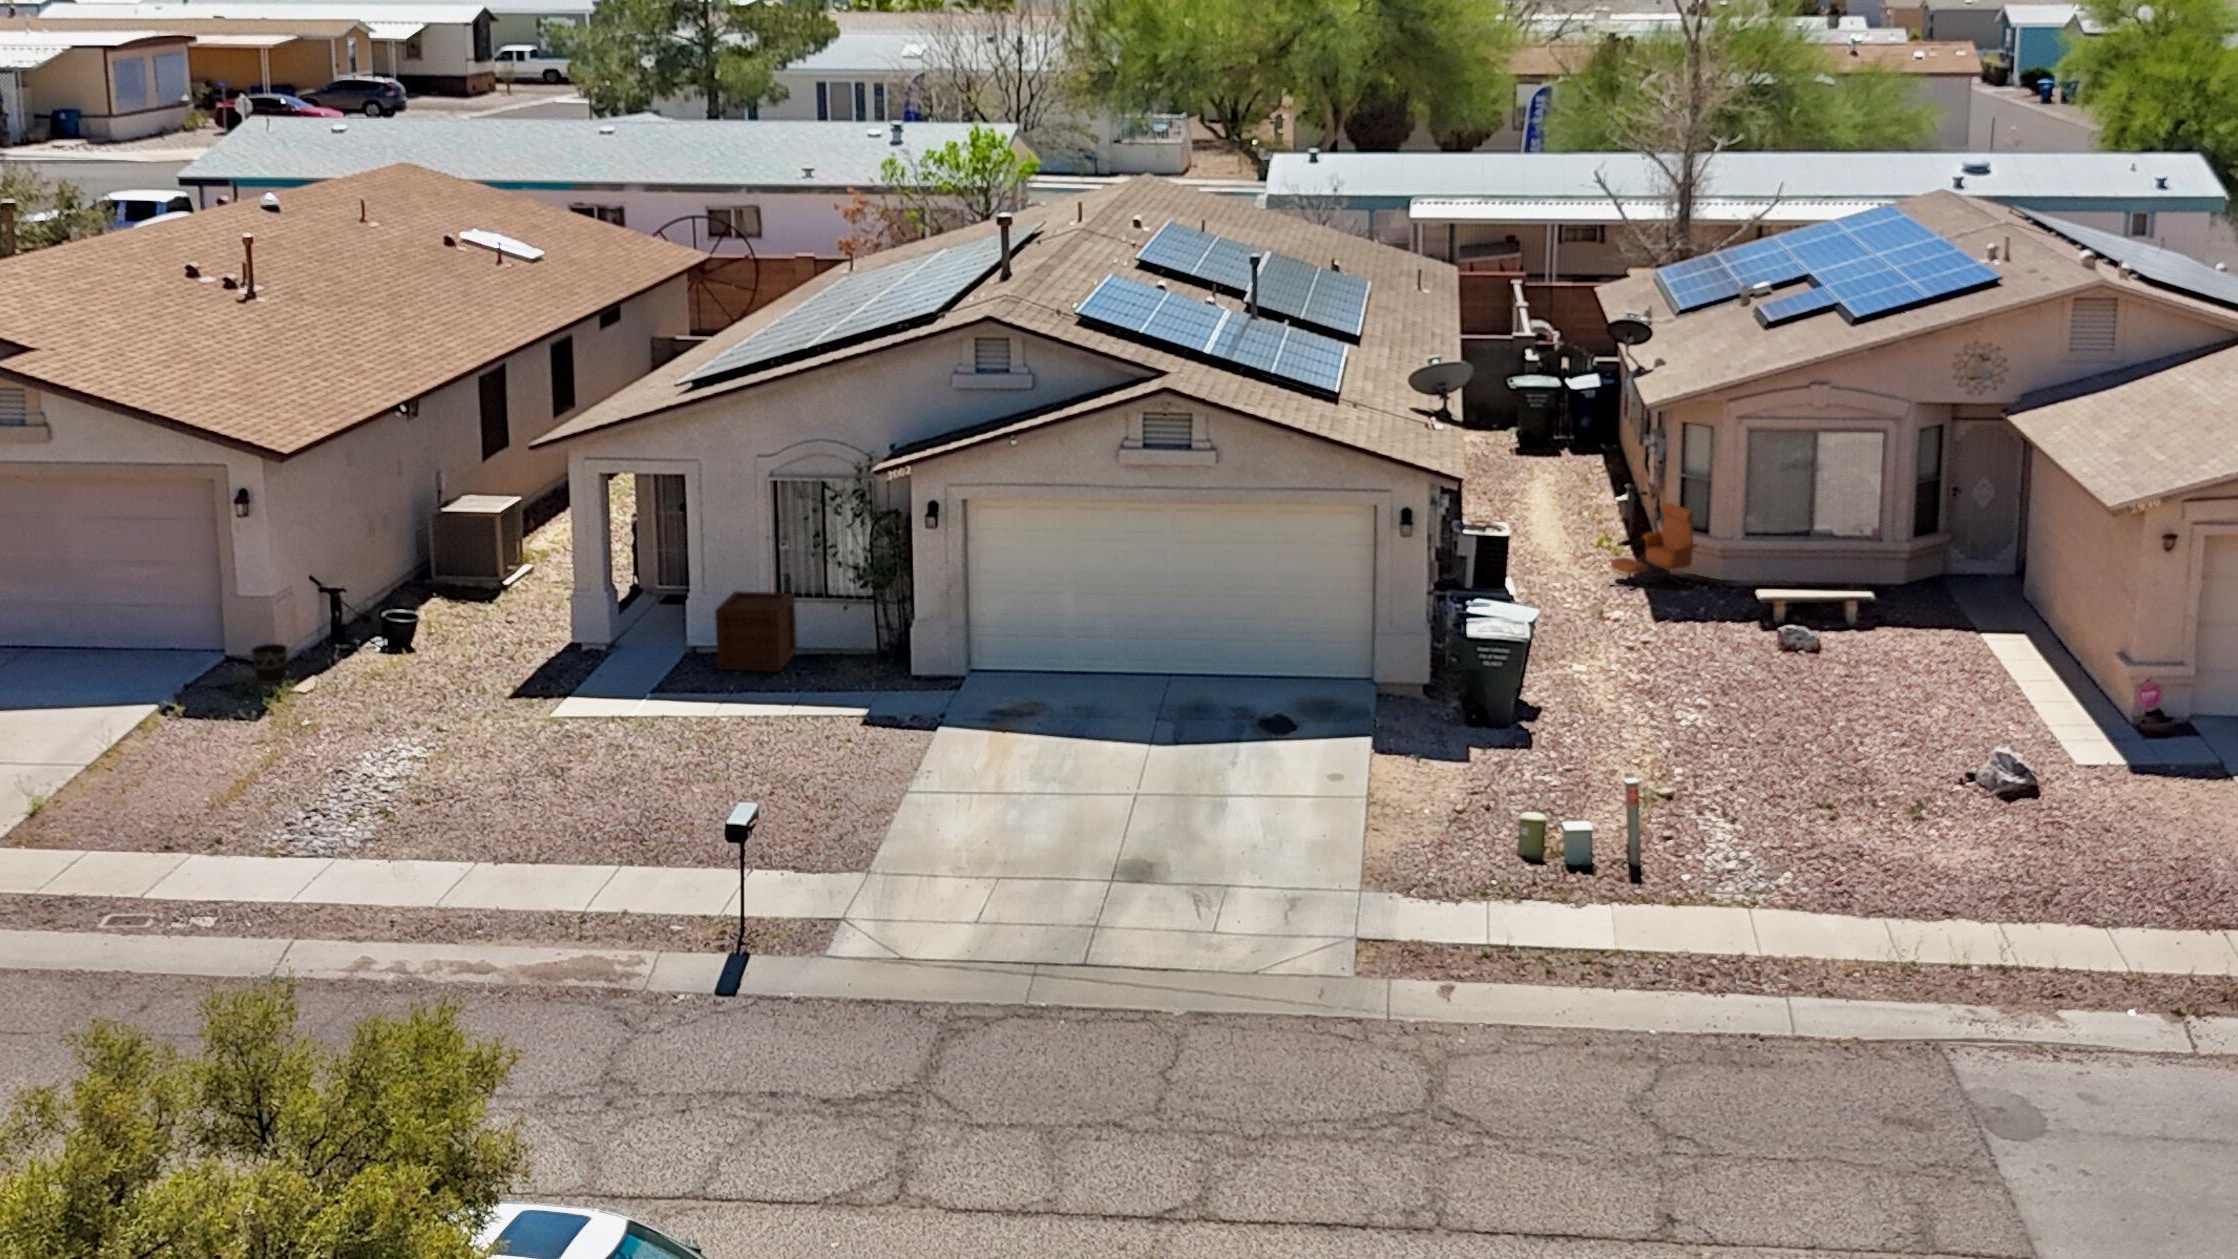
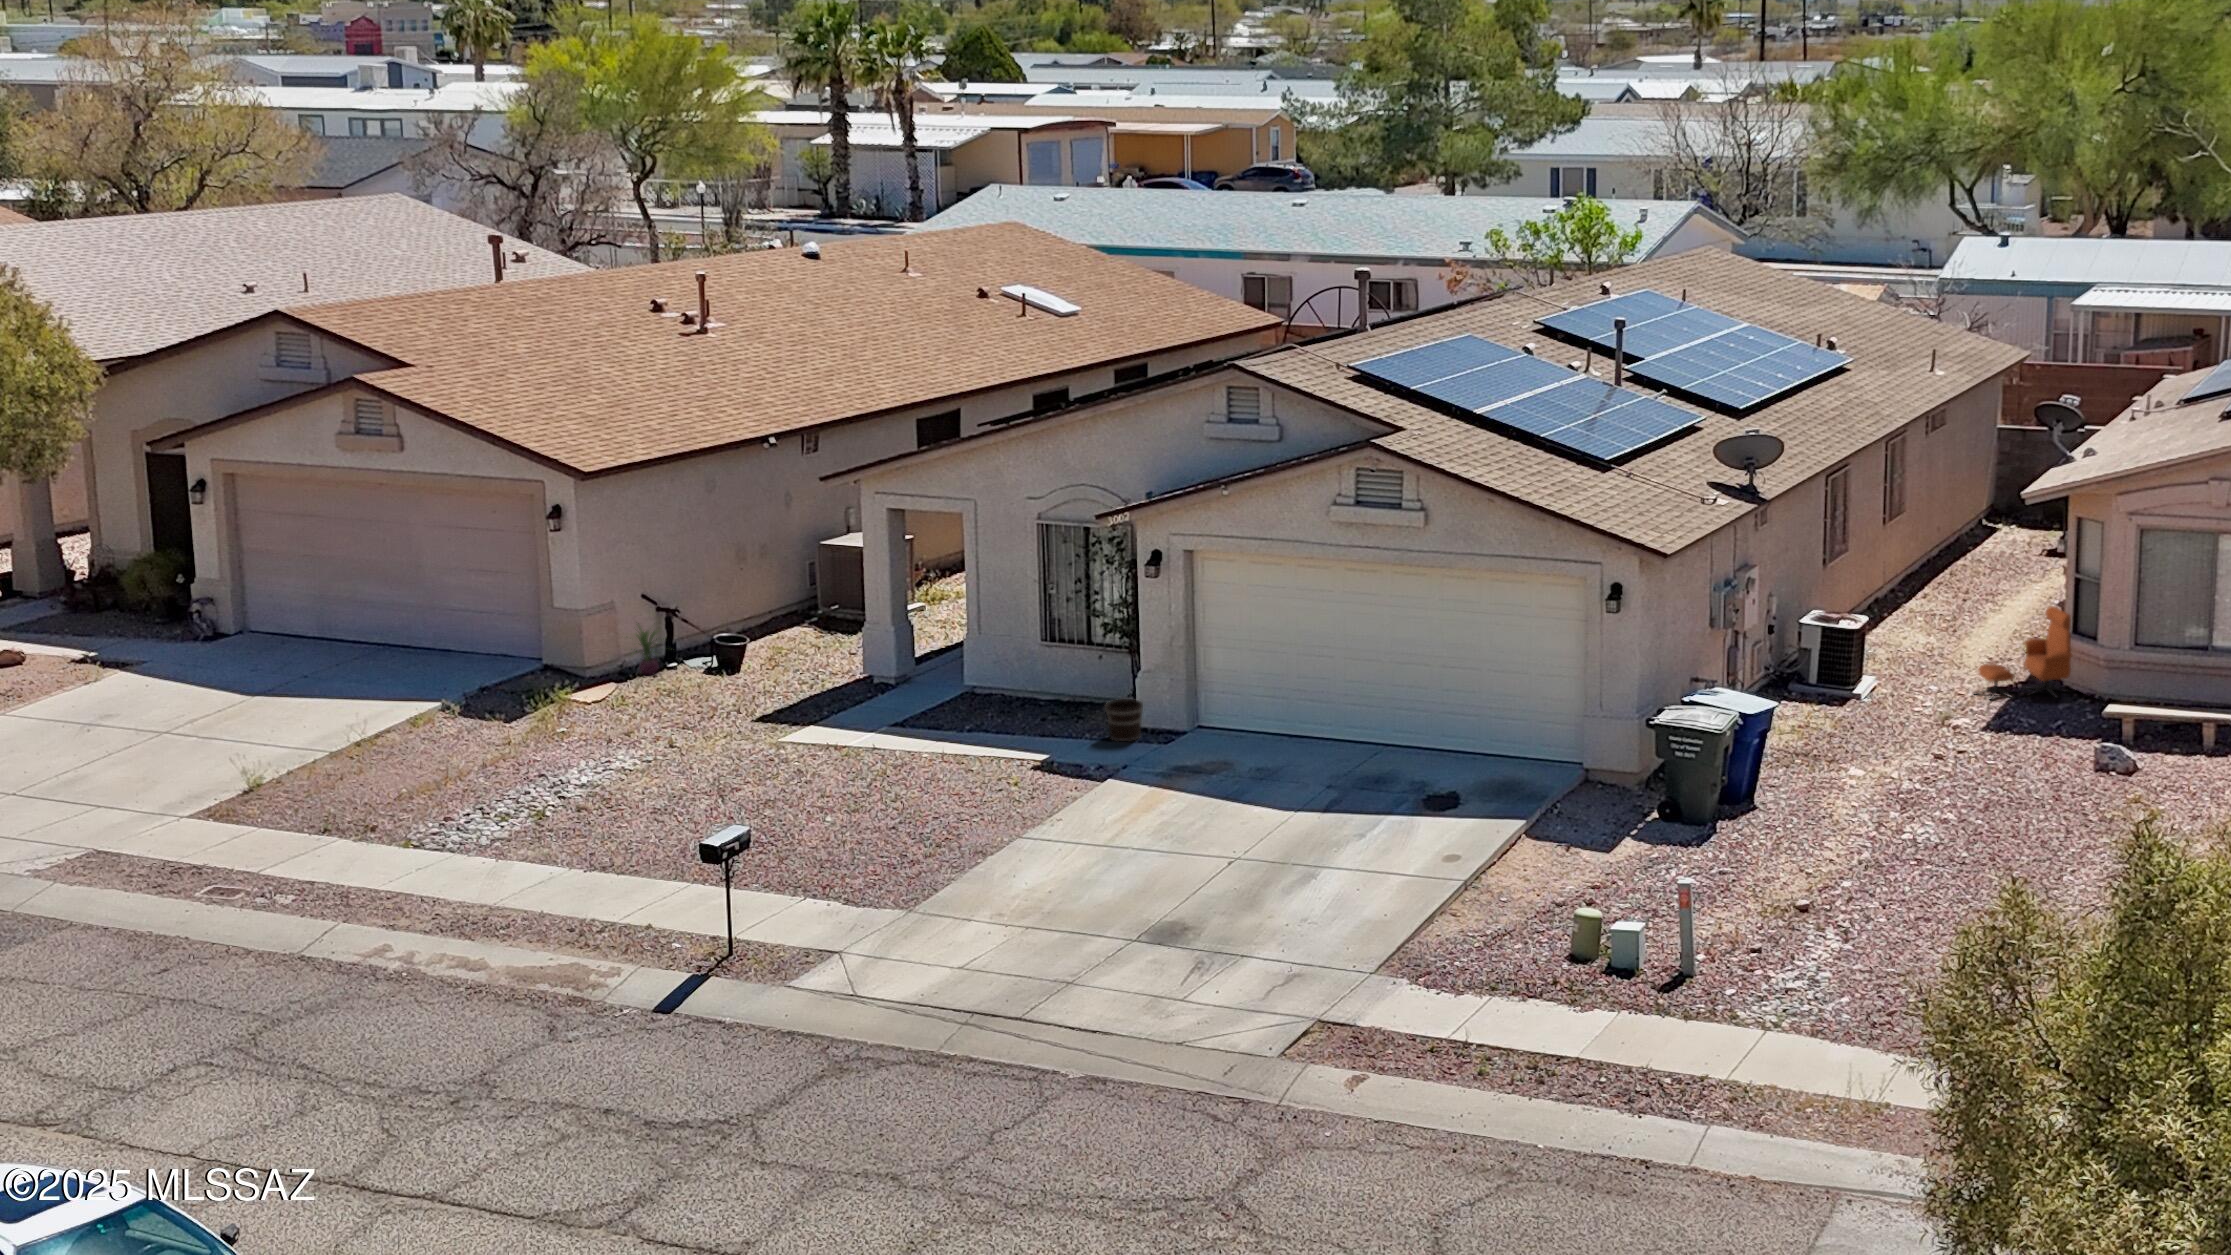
wooden crate: present [715,591,797,672] -> none [967,633,1062,717]
decorative plant: none [301,604,365,658] -> present [631,623,659,675]
bucket: present [251,644,287,684] -> present [1105,699,1143,741]

